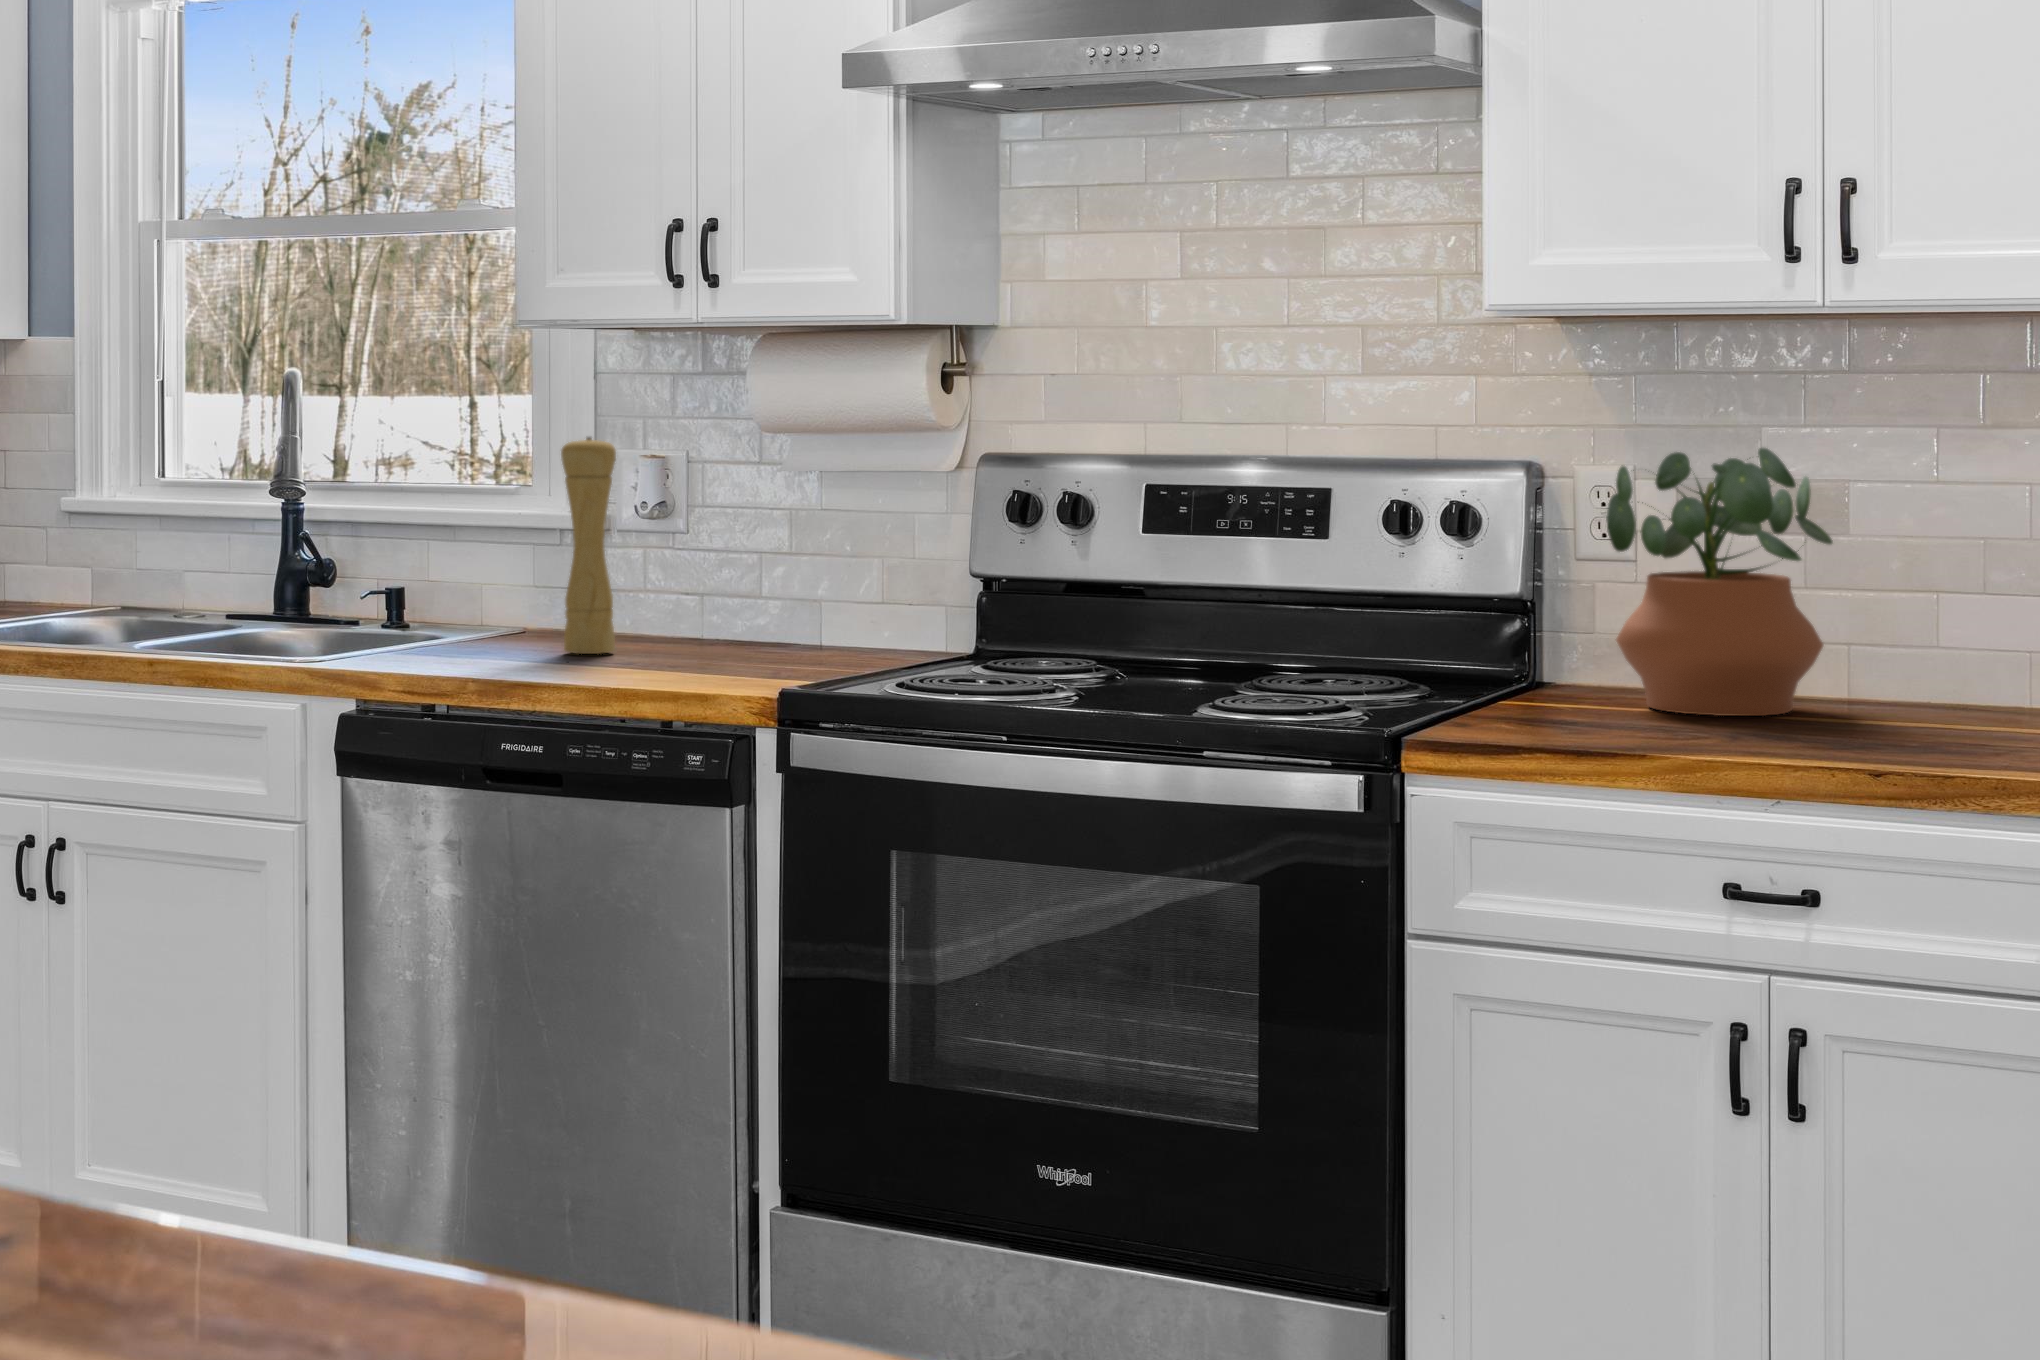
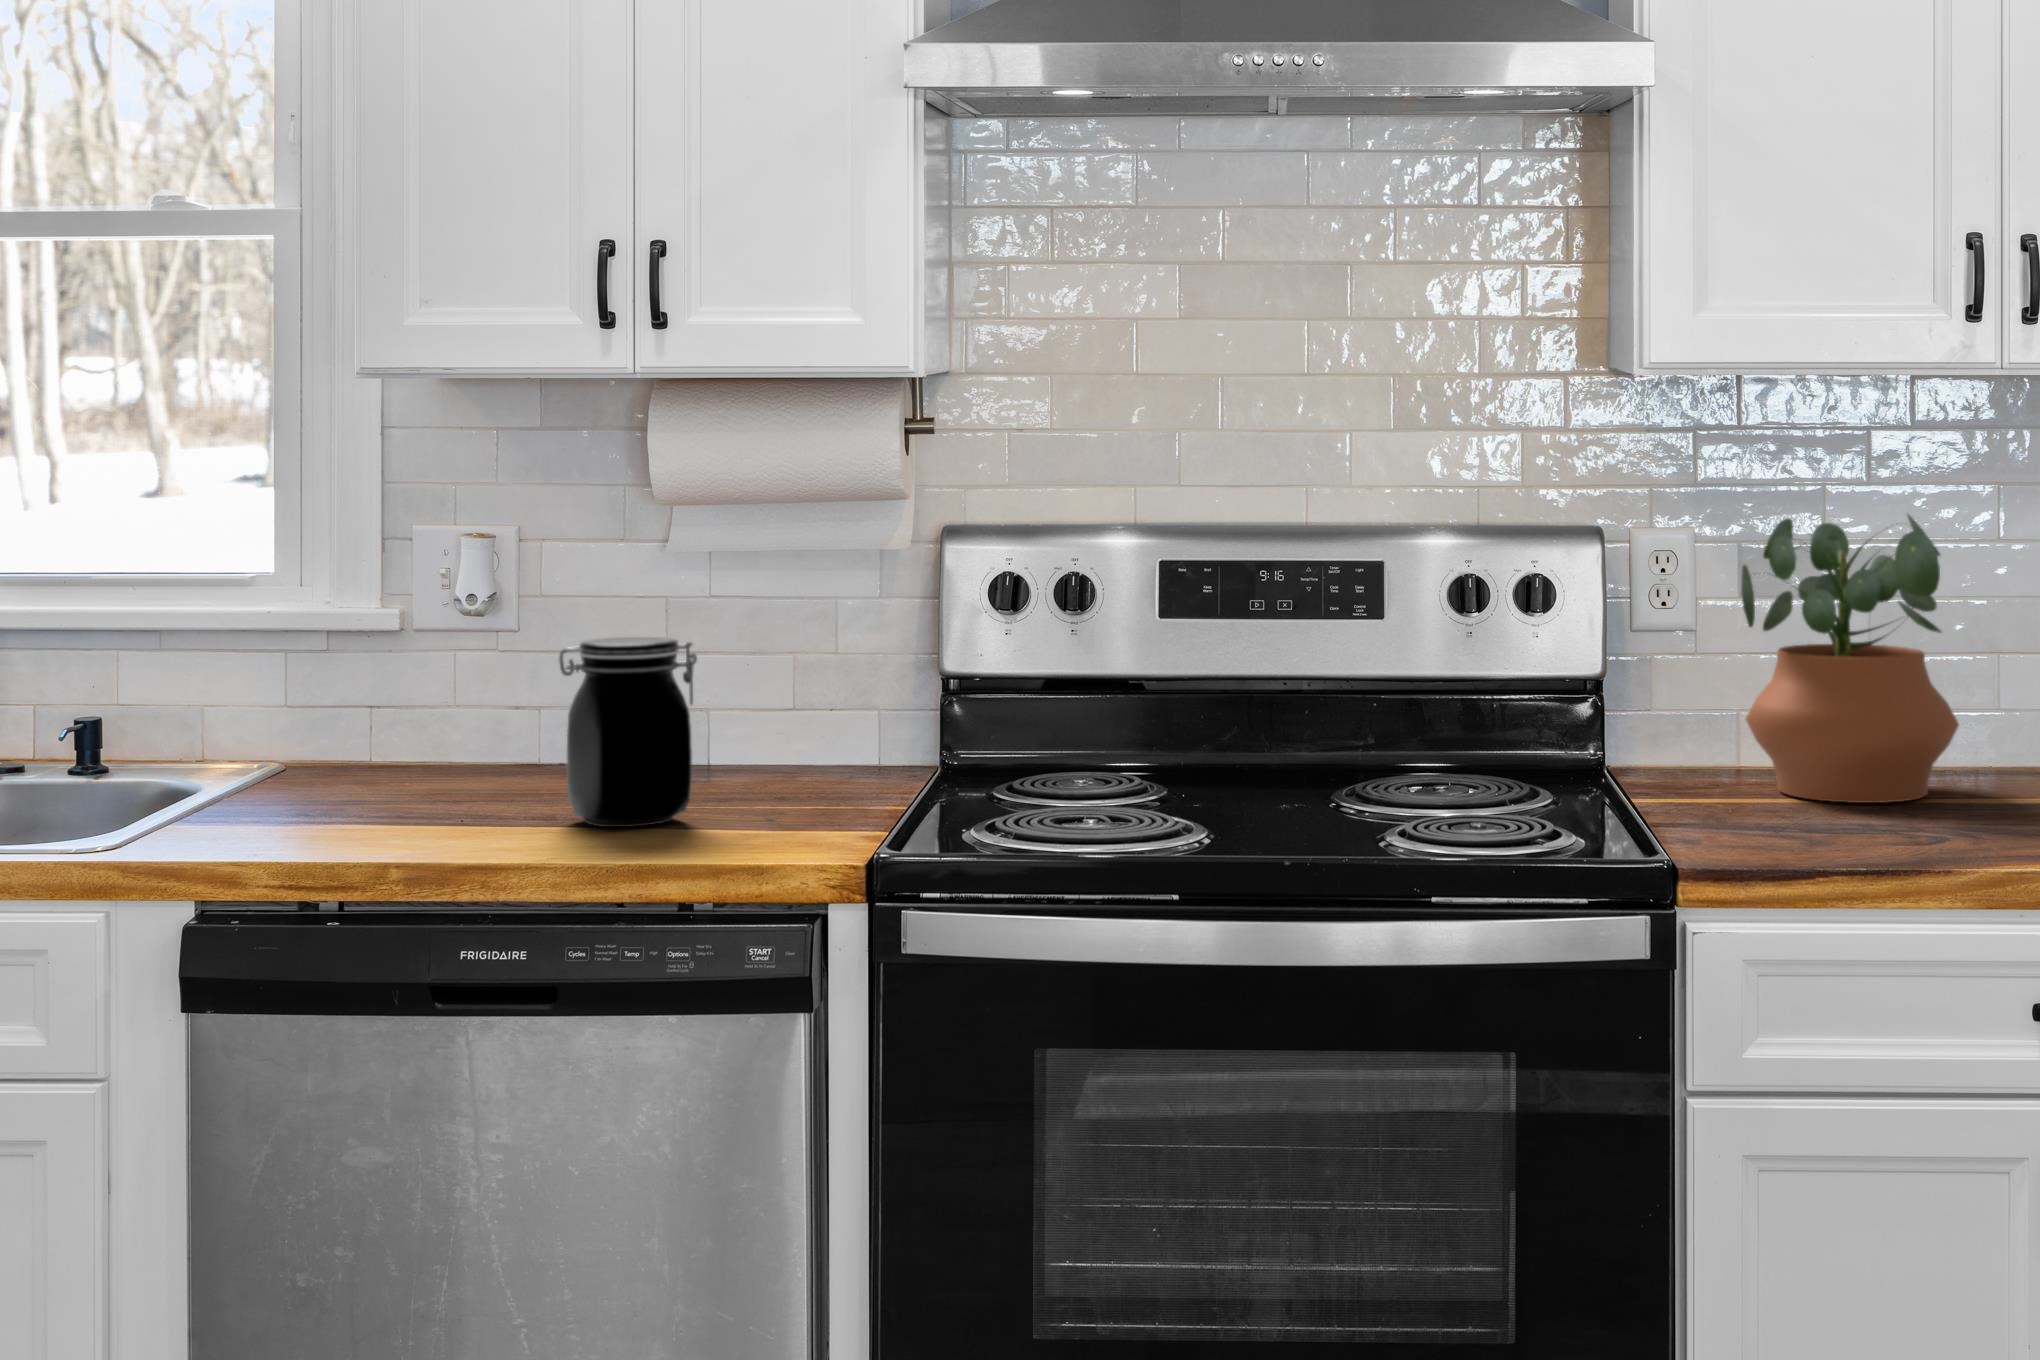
pepper mill: present [561,437,616,654] -> none [429,517,503,805]
jar: none [622,529,724,671] -> present [559,637,697,827]

